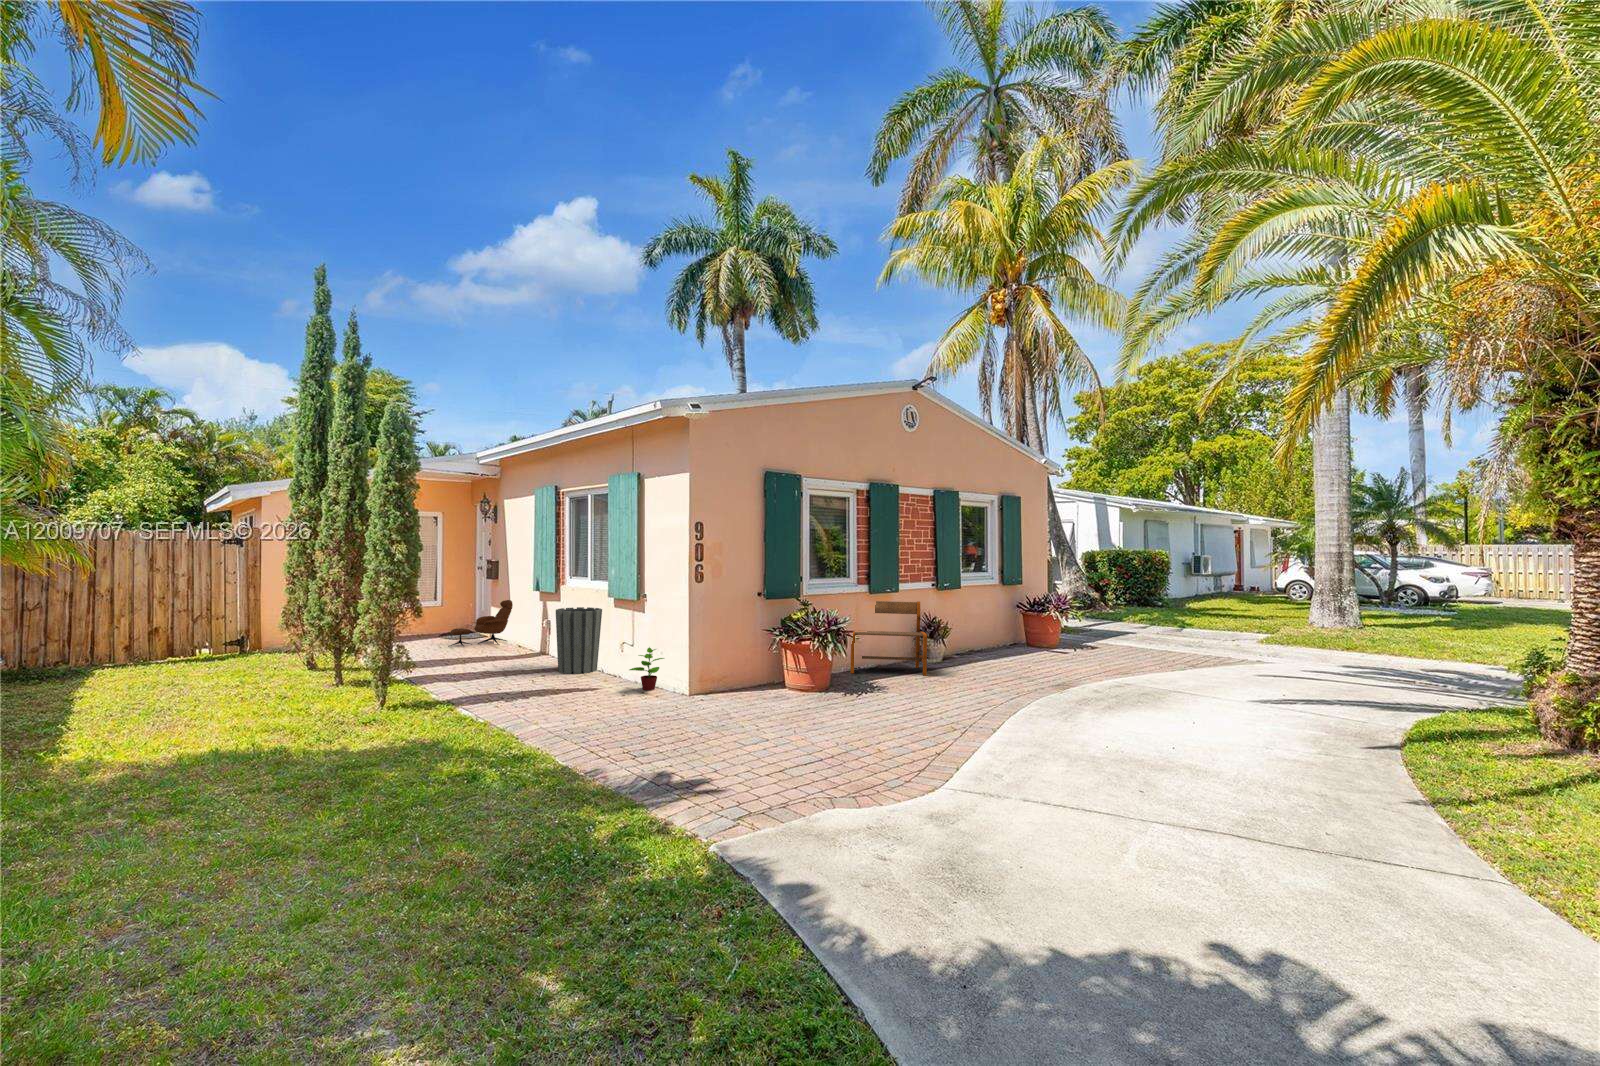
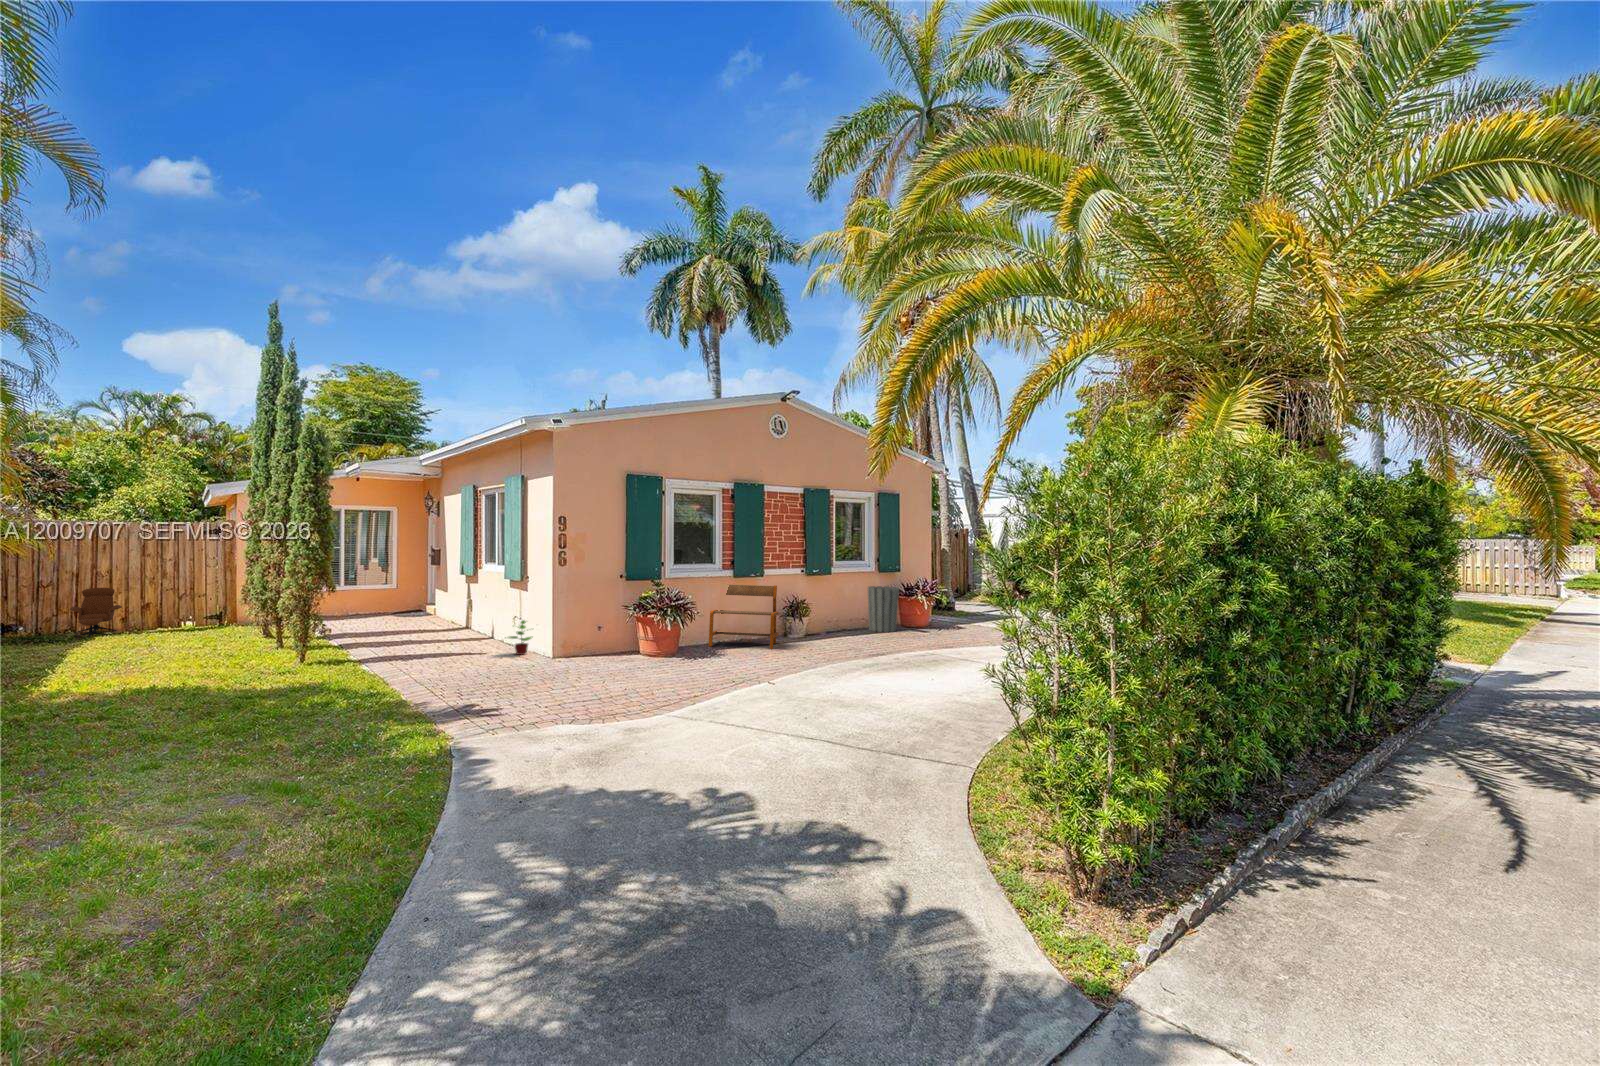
lounge chair: present [448,600,513,647] -> present [70,588,122,637]
trash can: present [556,607,602,674] -> present [867,586,899,632]

